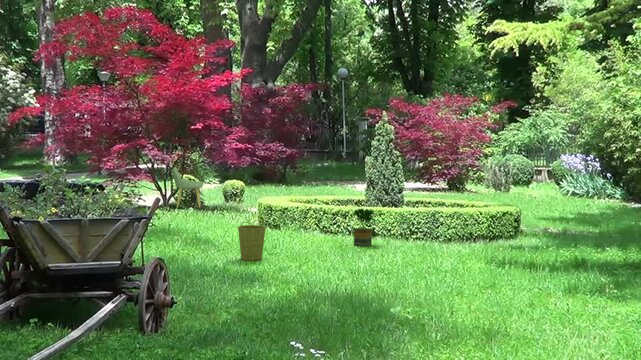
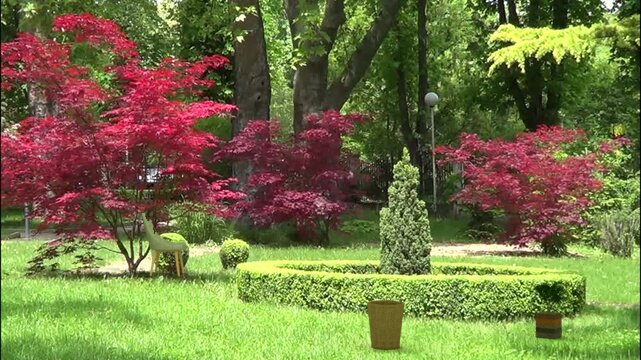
potted tree: present [354,208,376,246] -> present [534,283,568,339]
basket: present [238,220,266,261] -> present [367,293,405,349]

